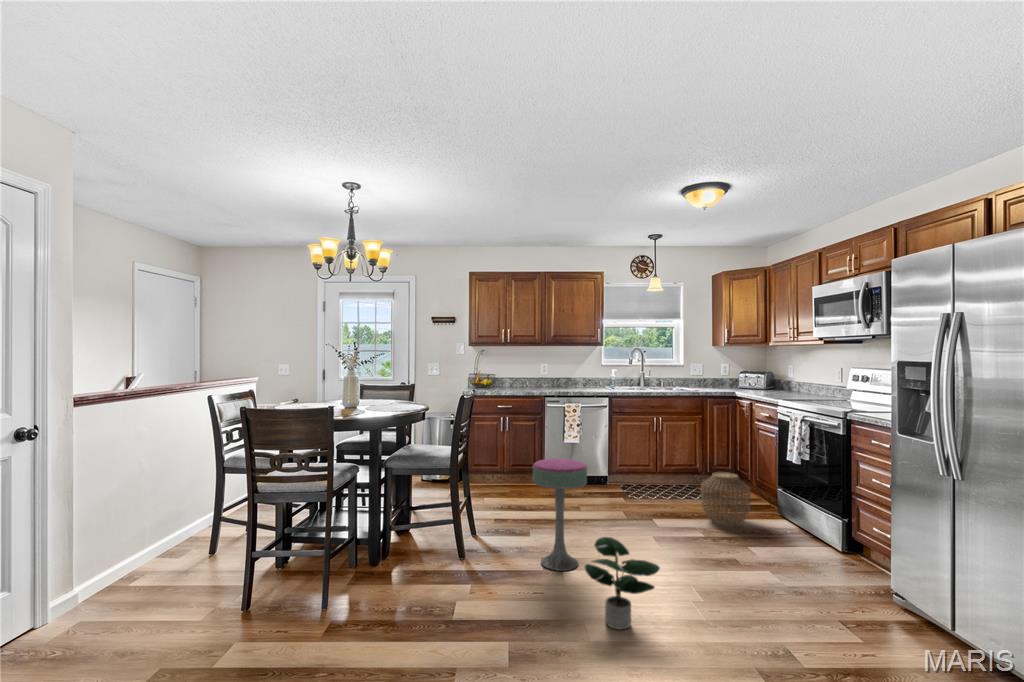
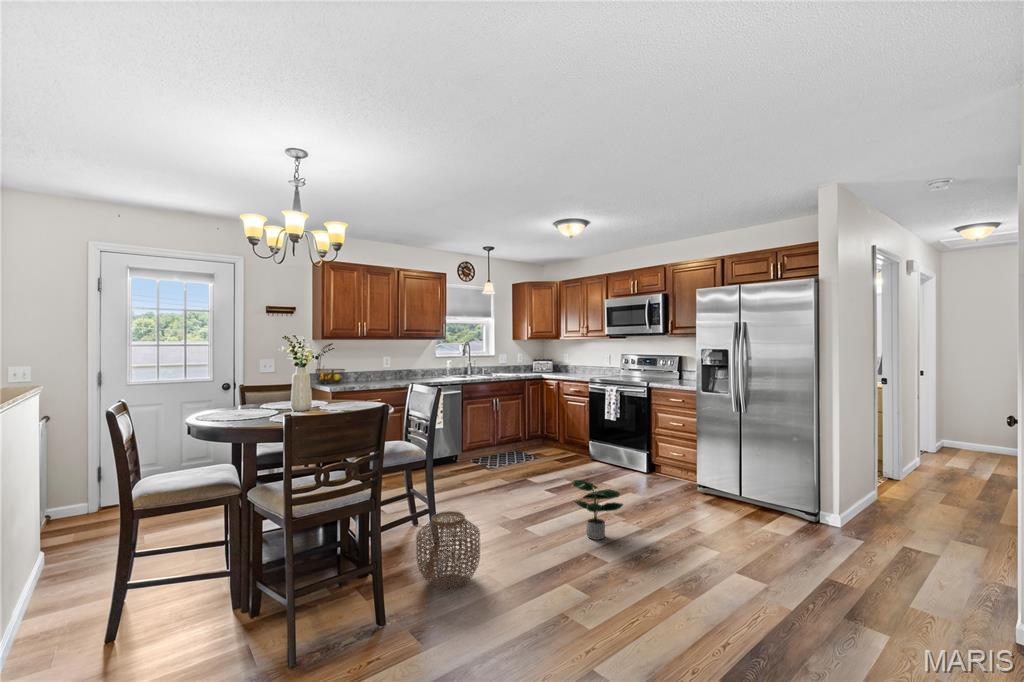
bar stool: present [533,459,587,571] -> none [487,432,531,521]
woven basket: present [701,472,751,526] -> present [416,511,480,590]

